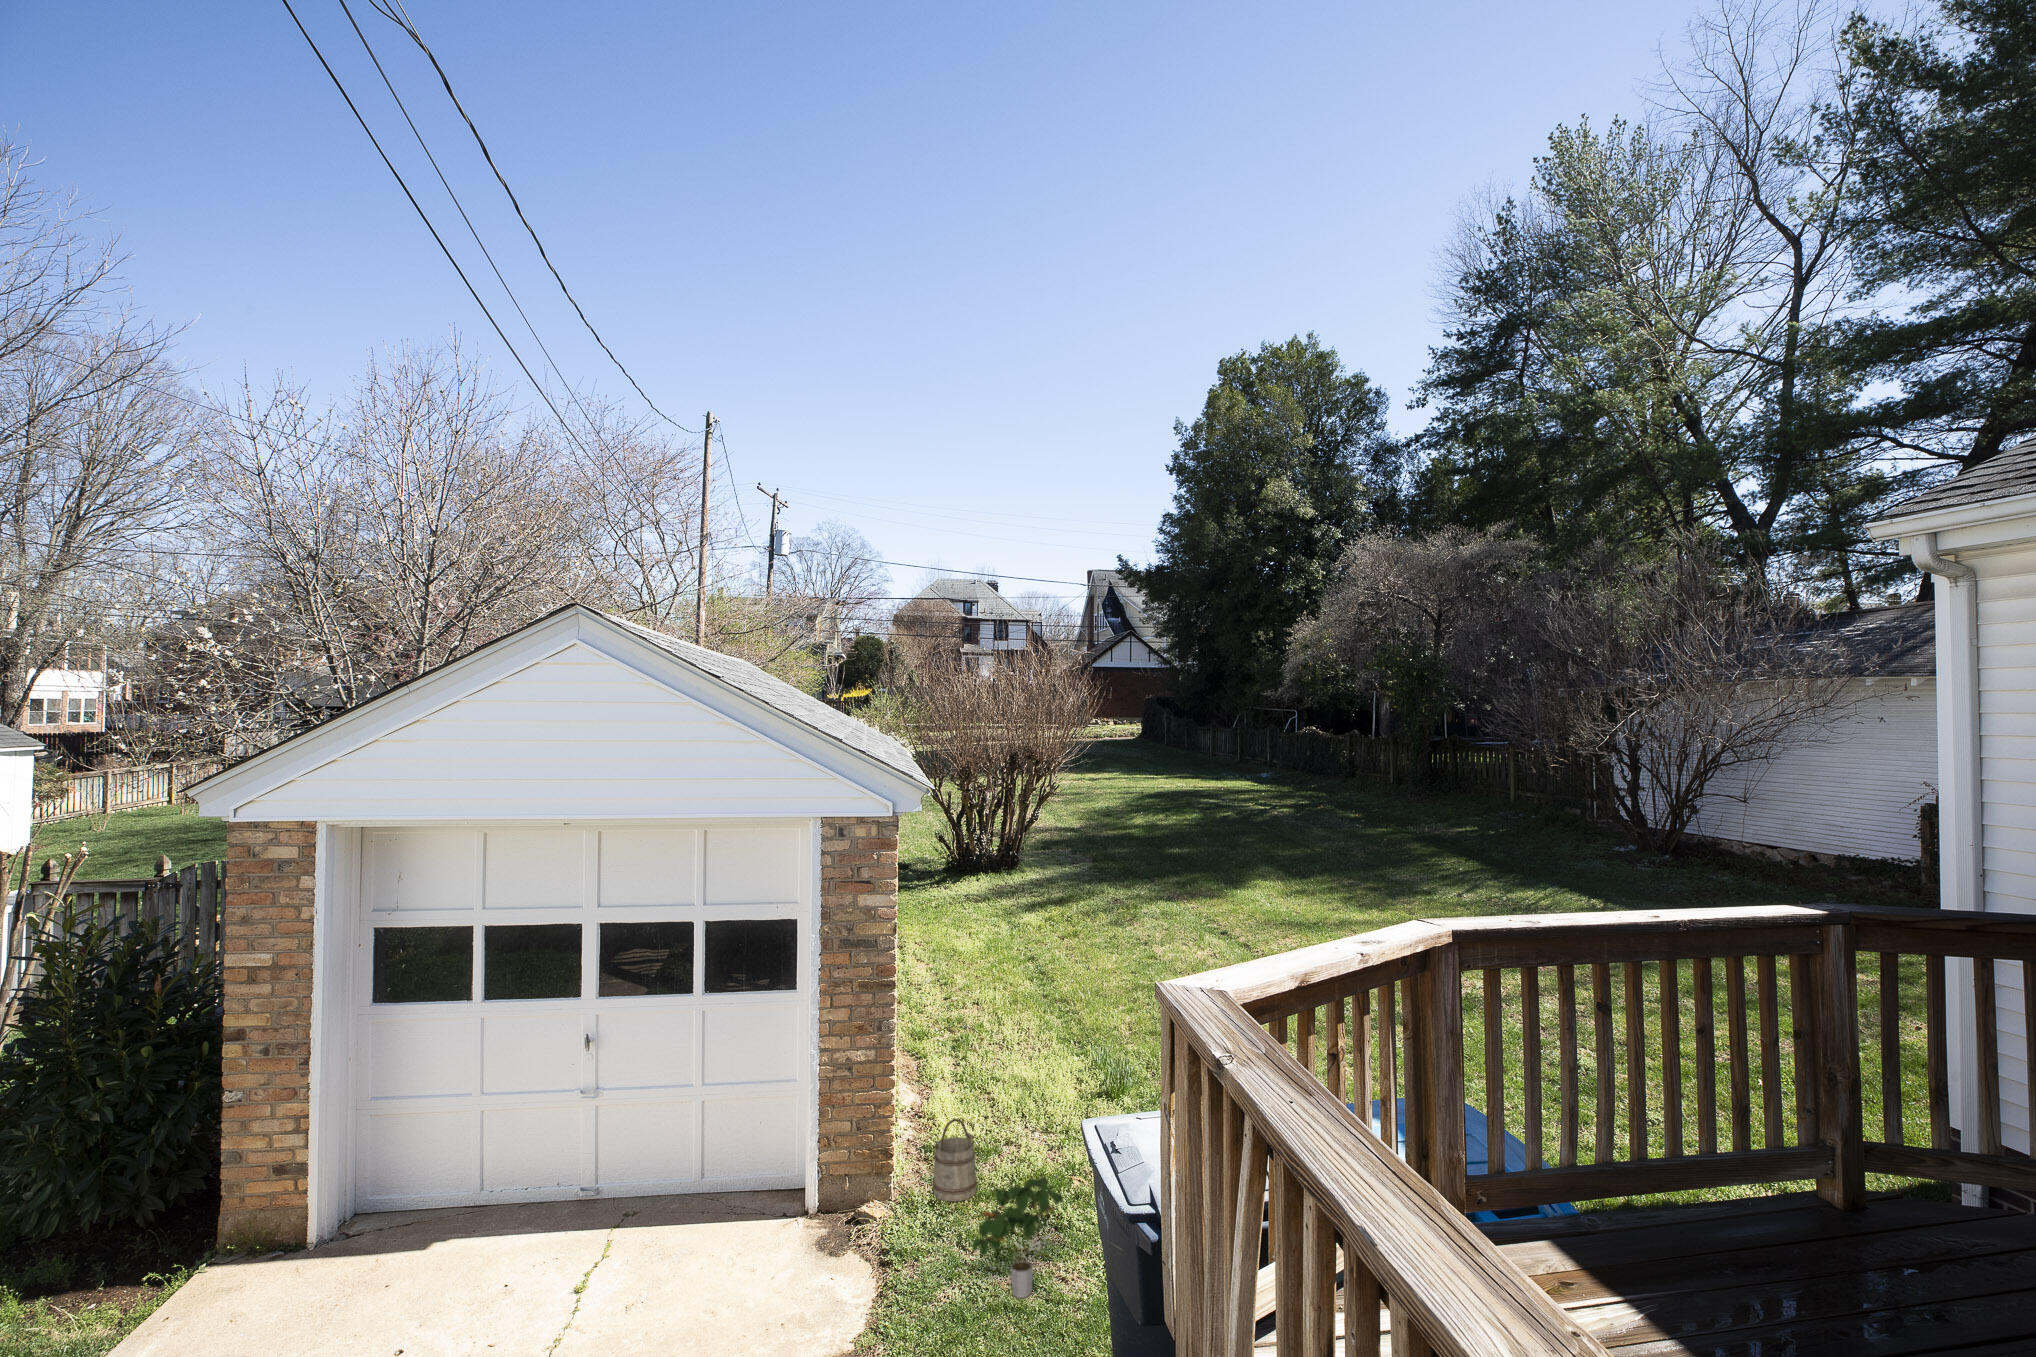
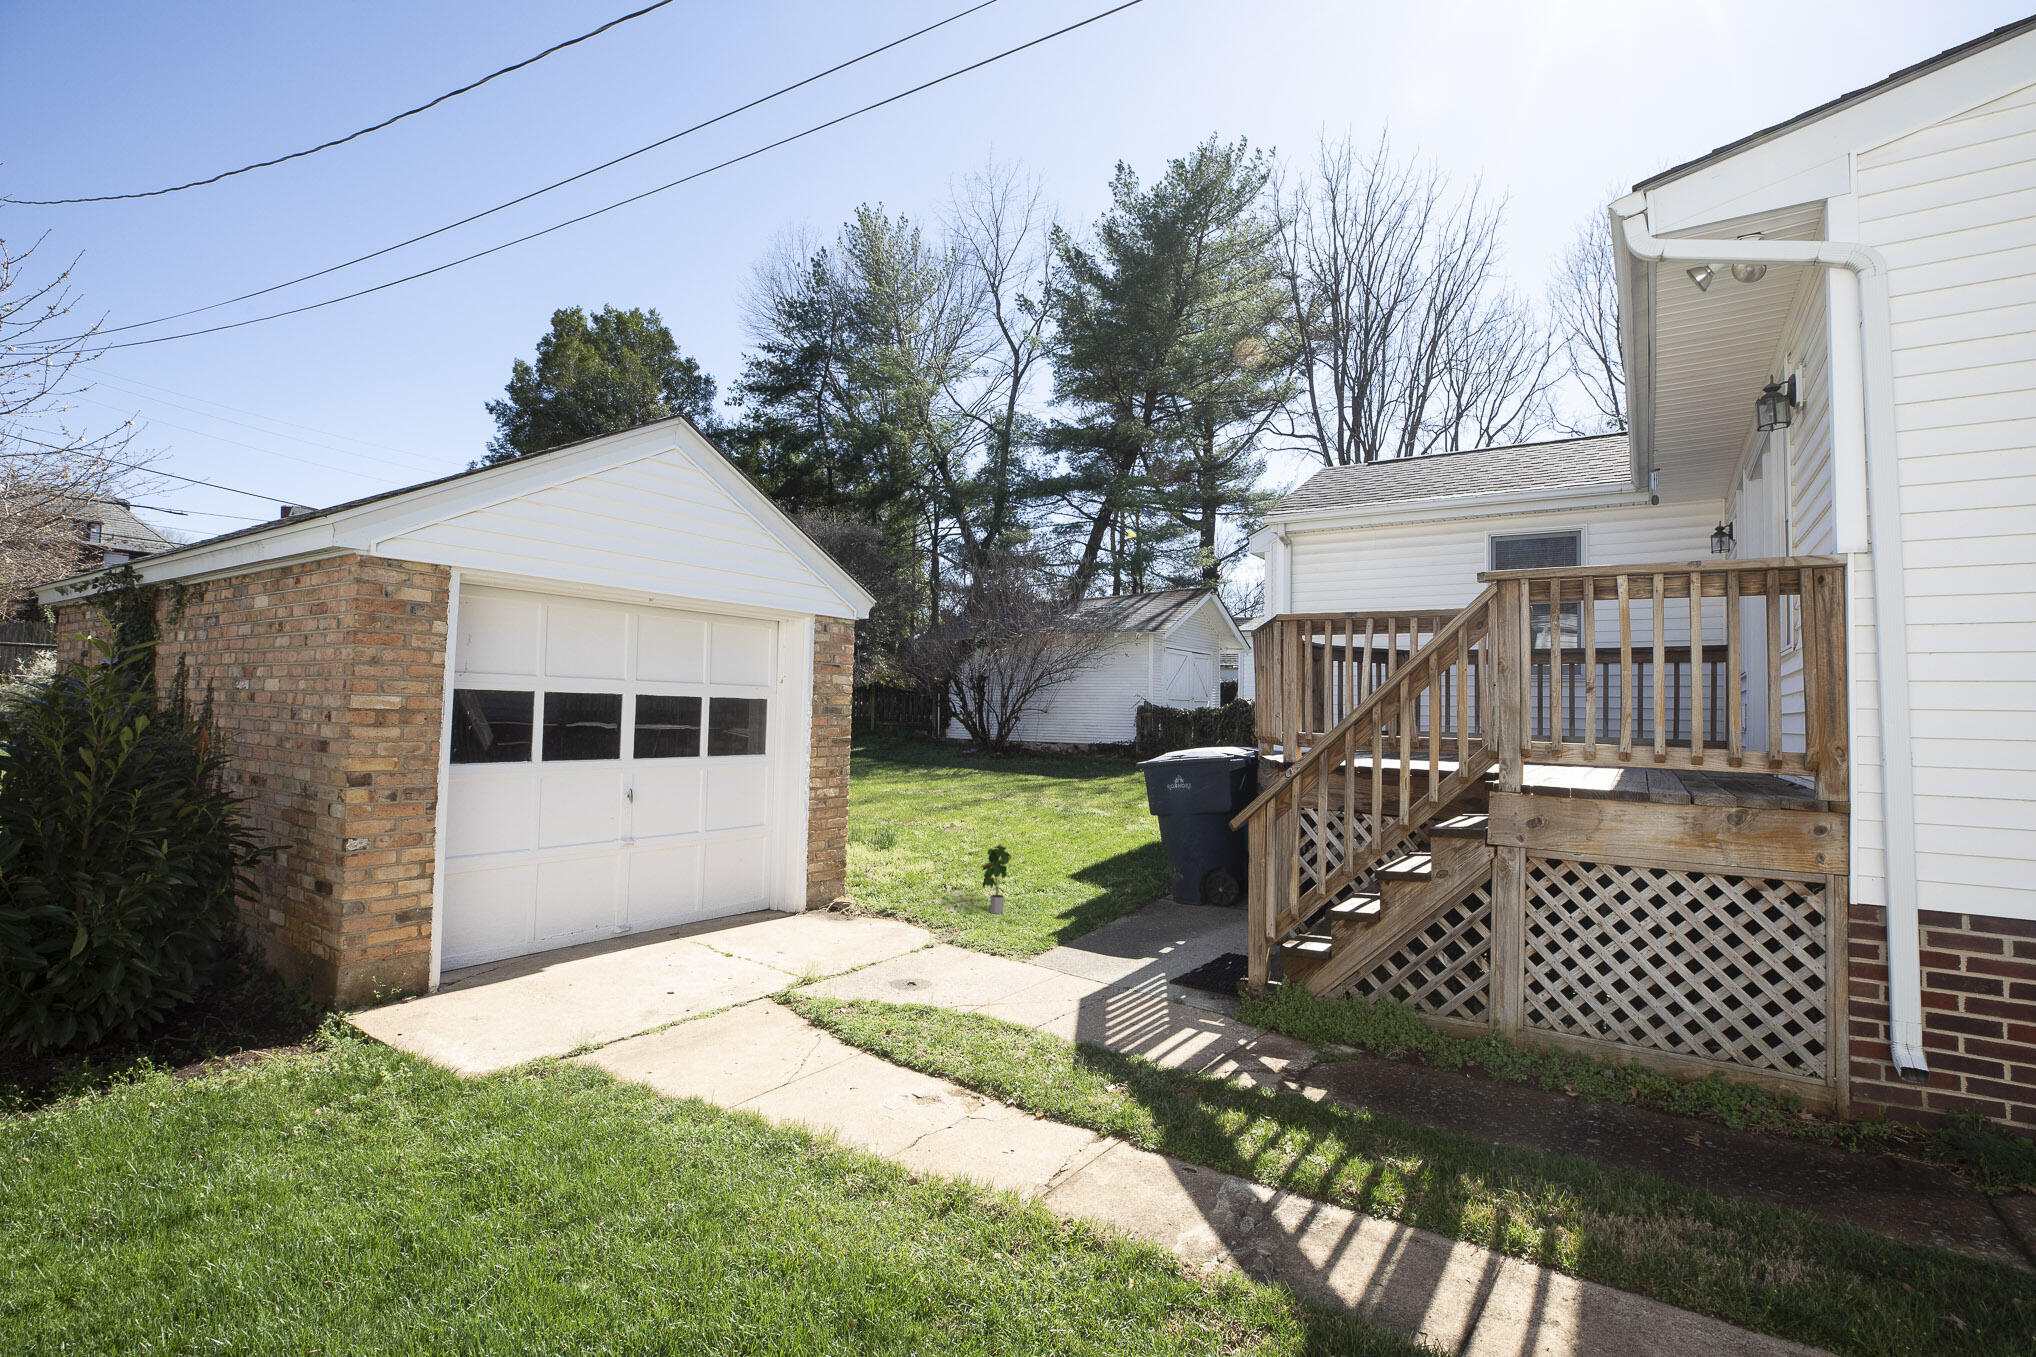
bucket: present [933,1119,977,1202] -> none [862,841,893,894]

